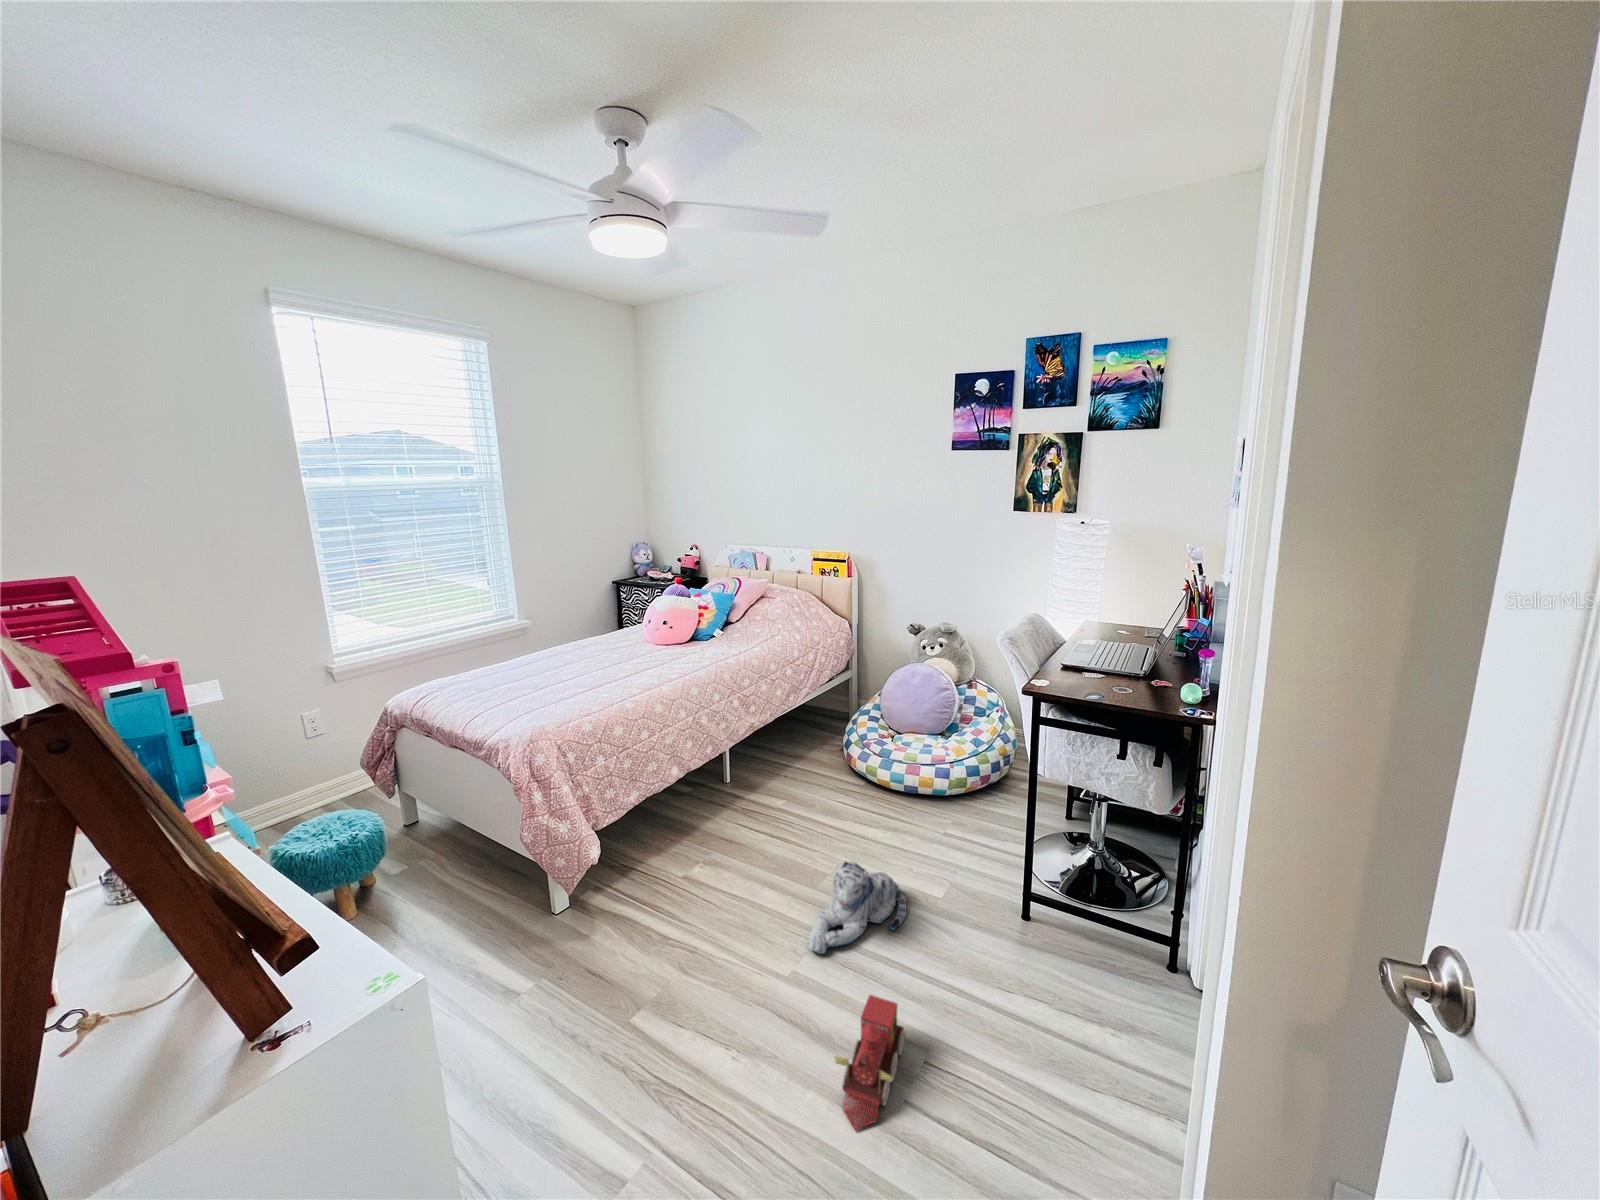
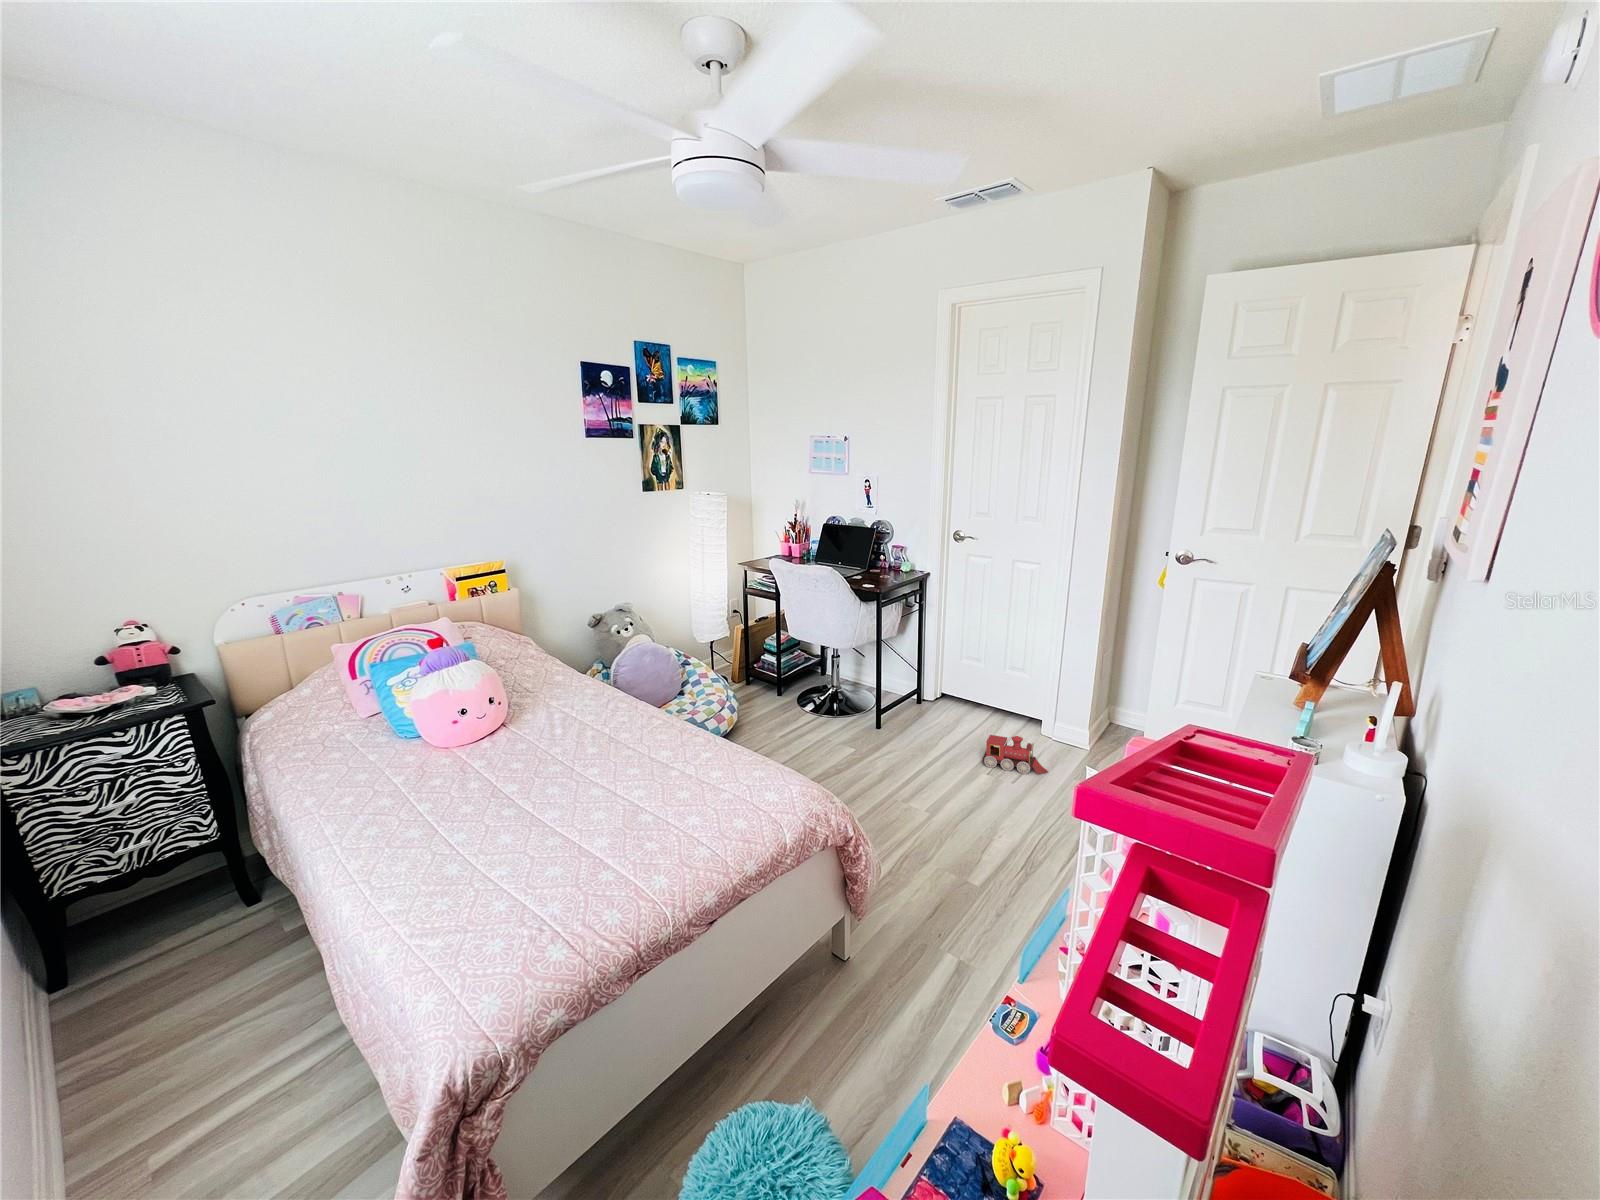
plush toy: present [808,861,907,954] -> none [857,720,930,782]

